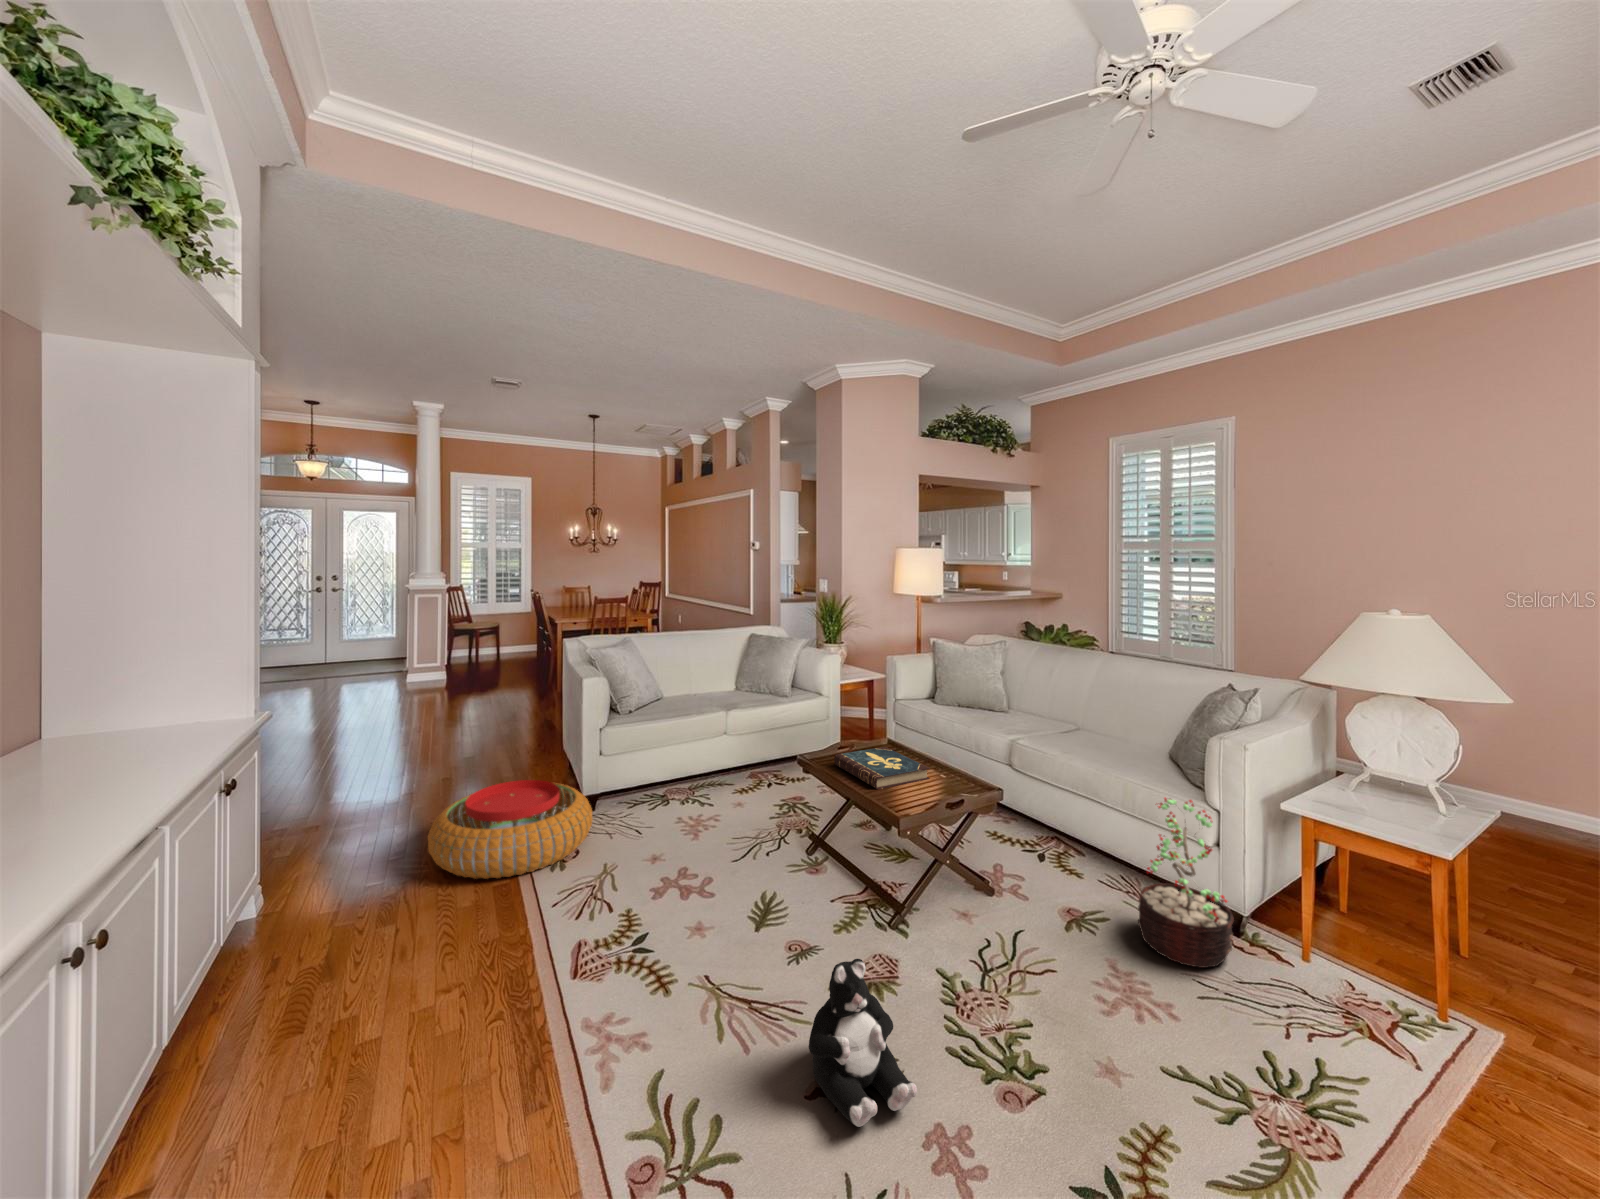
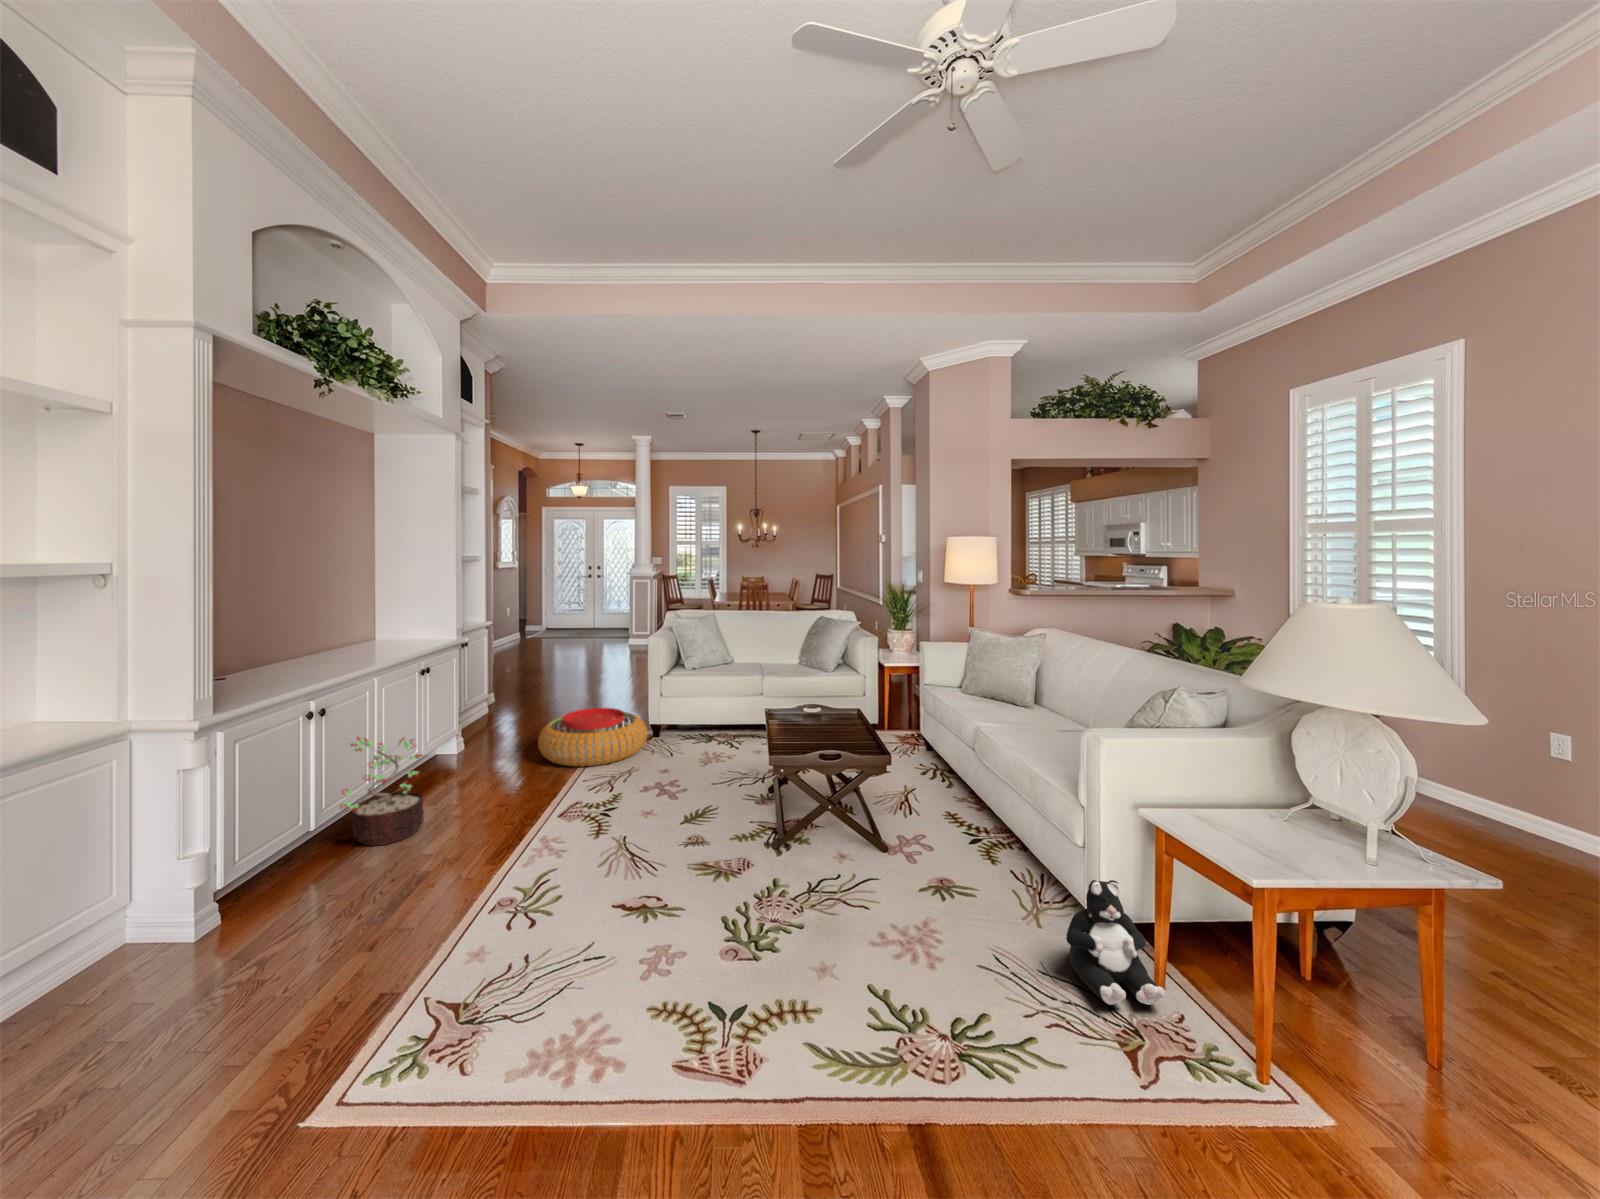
book: present [834,747,930,789] -> none [787,708,844,735]
decorative plant: present [1138,798,1233,968] -> present [340,737,424,846]
plush toy: present [809,959,917,1127] -> present [1066,880,1165,1005]

